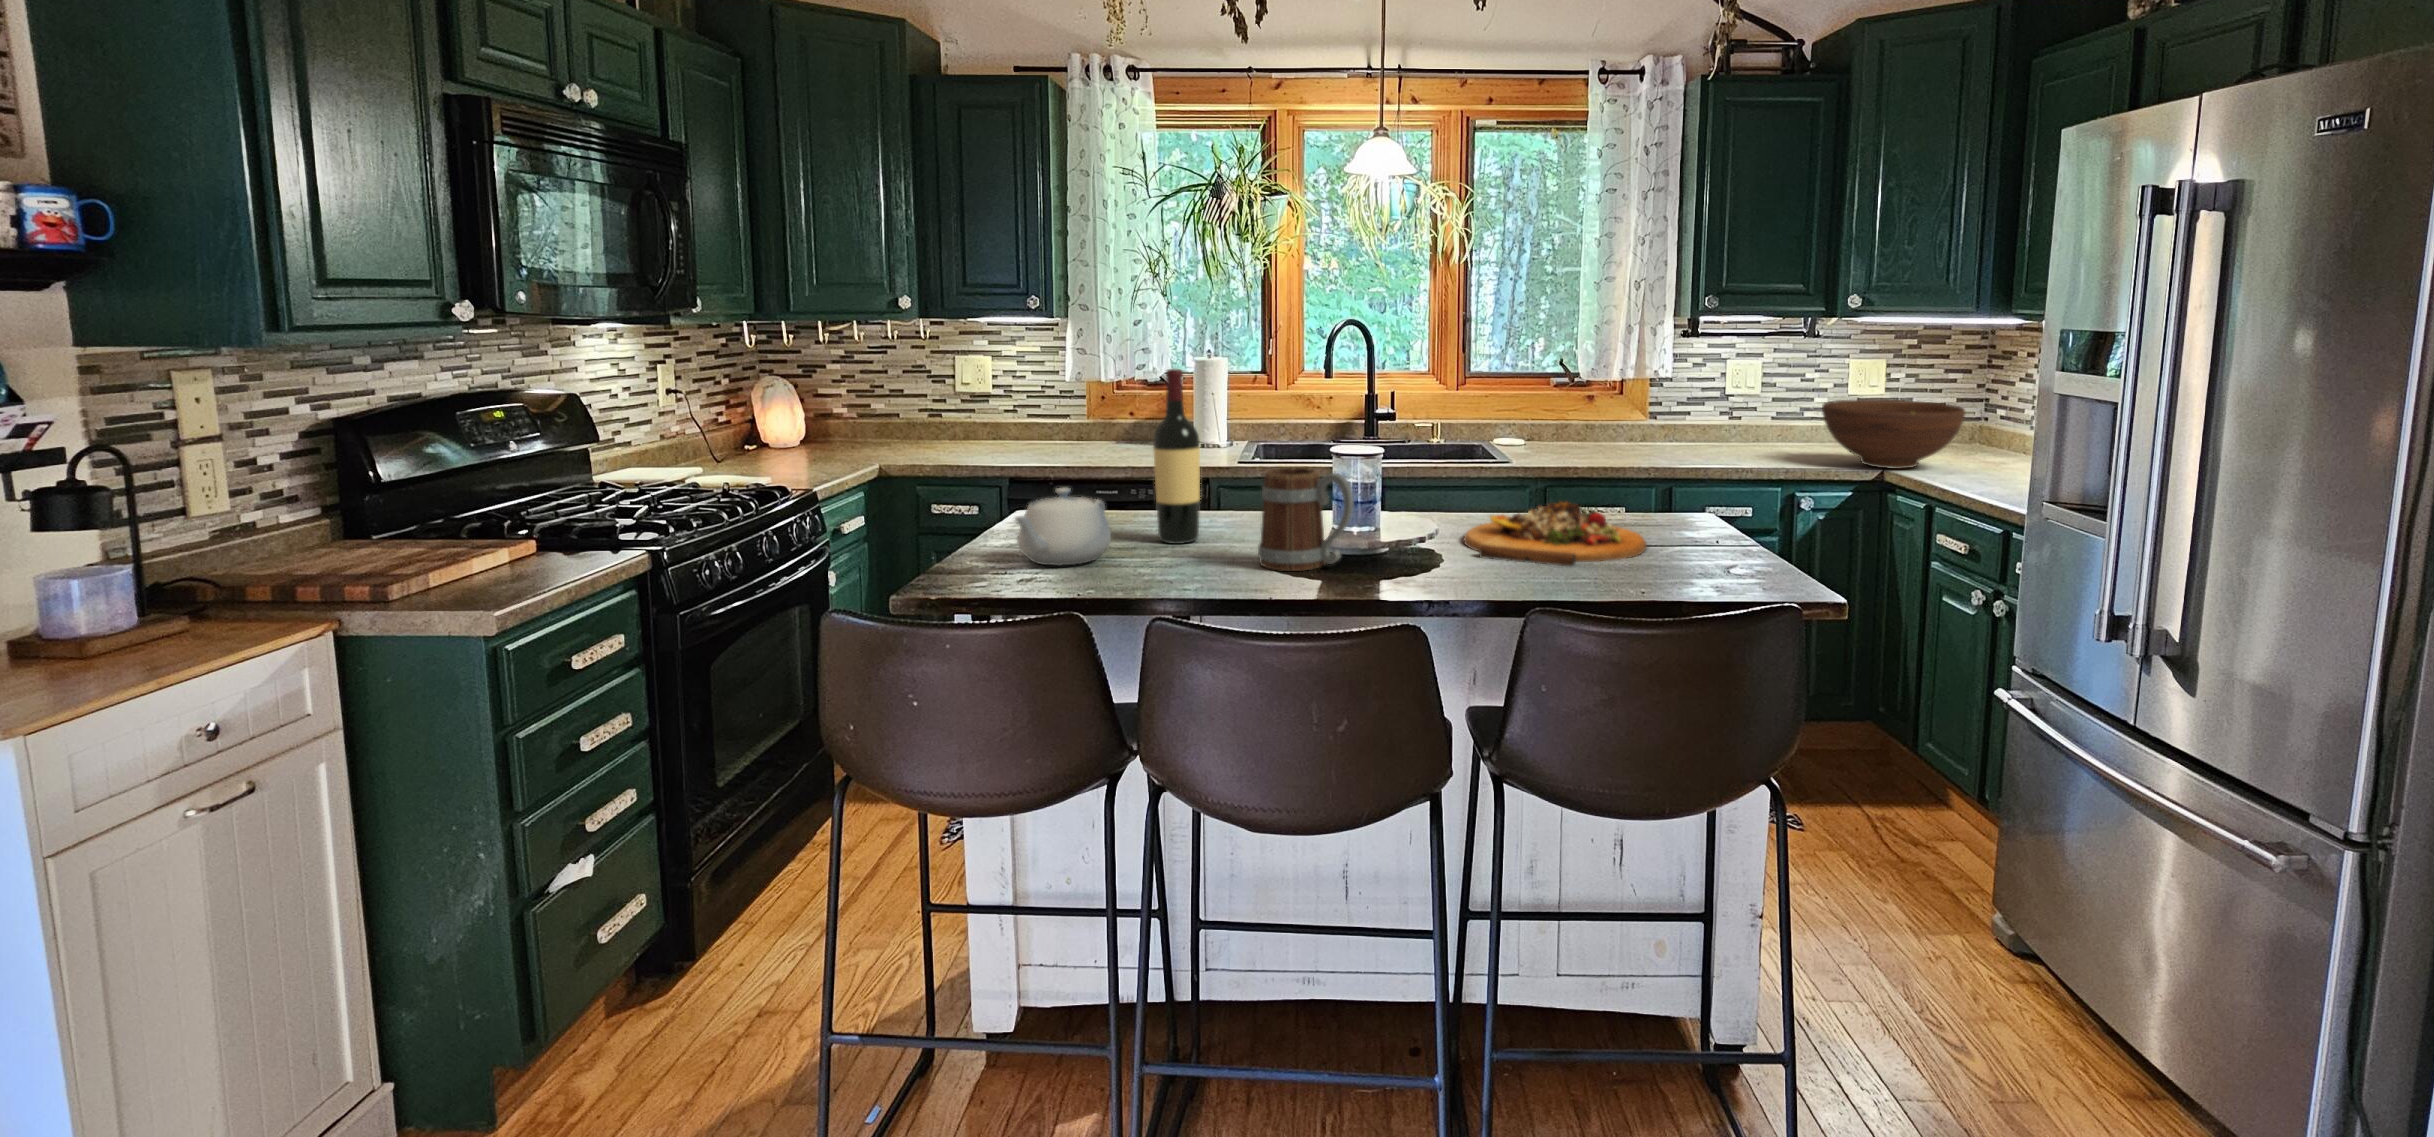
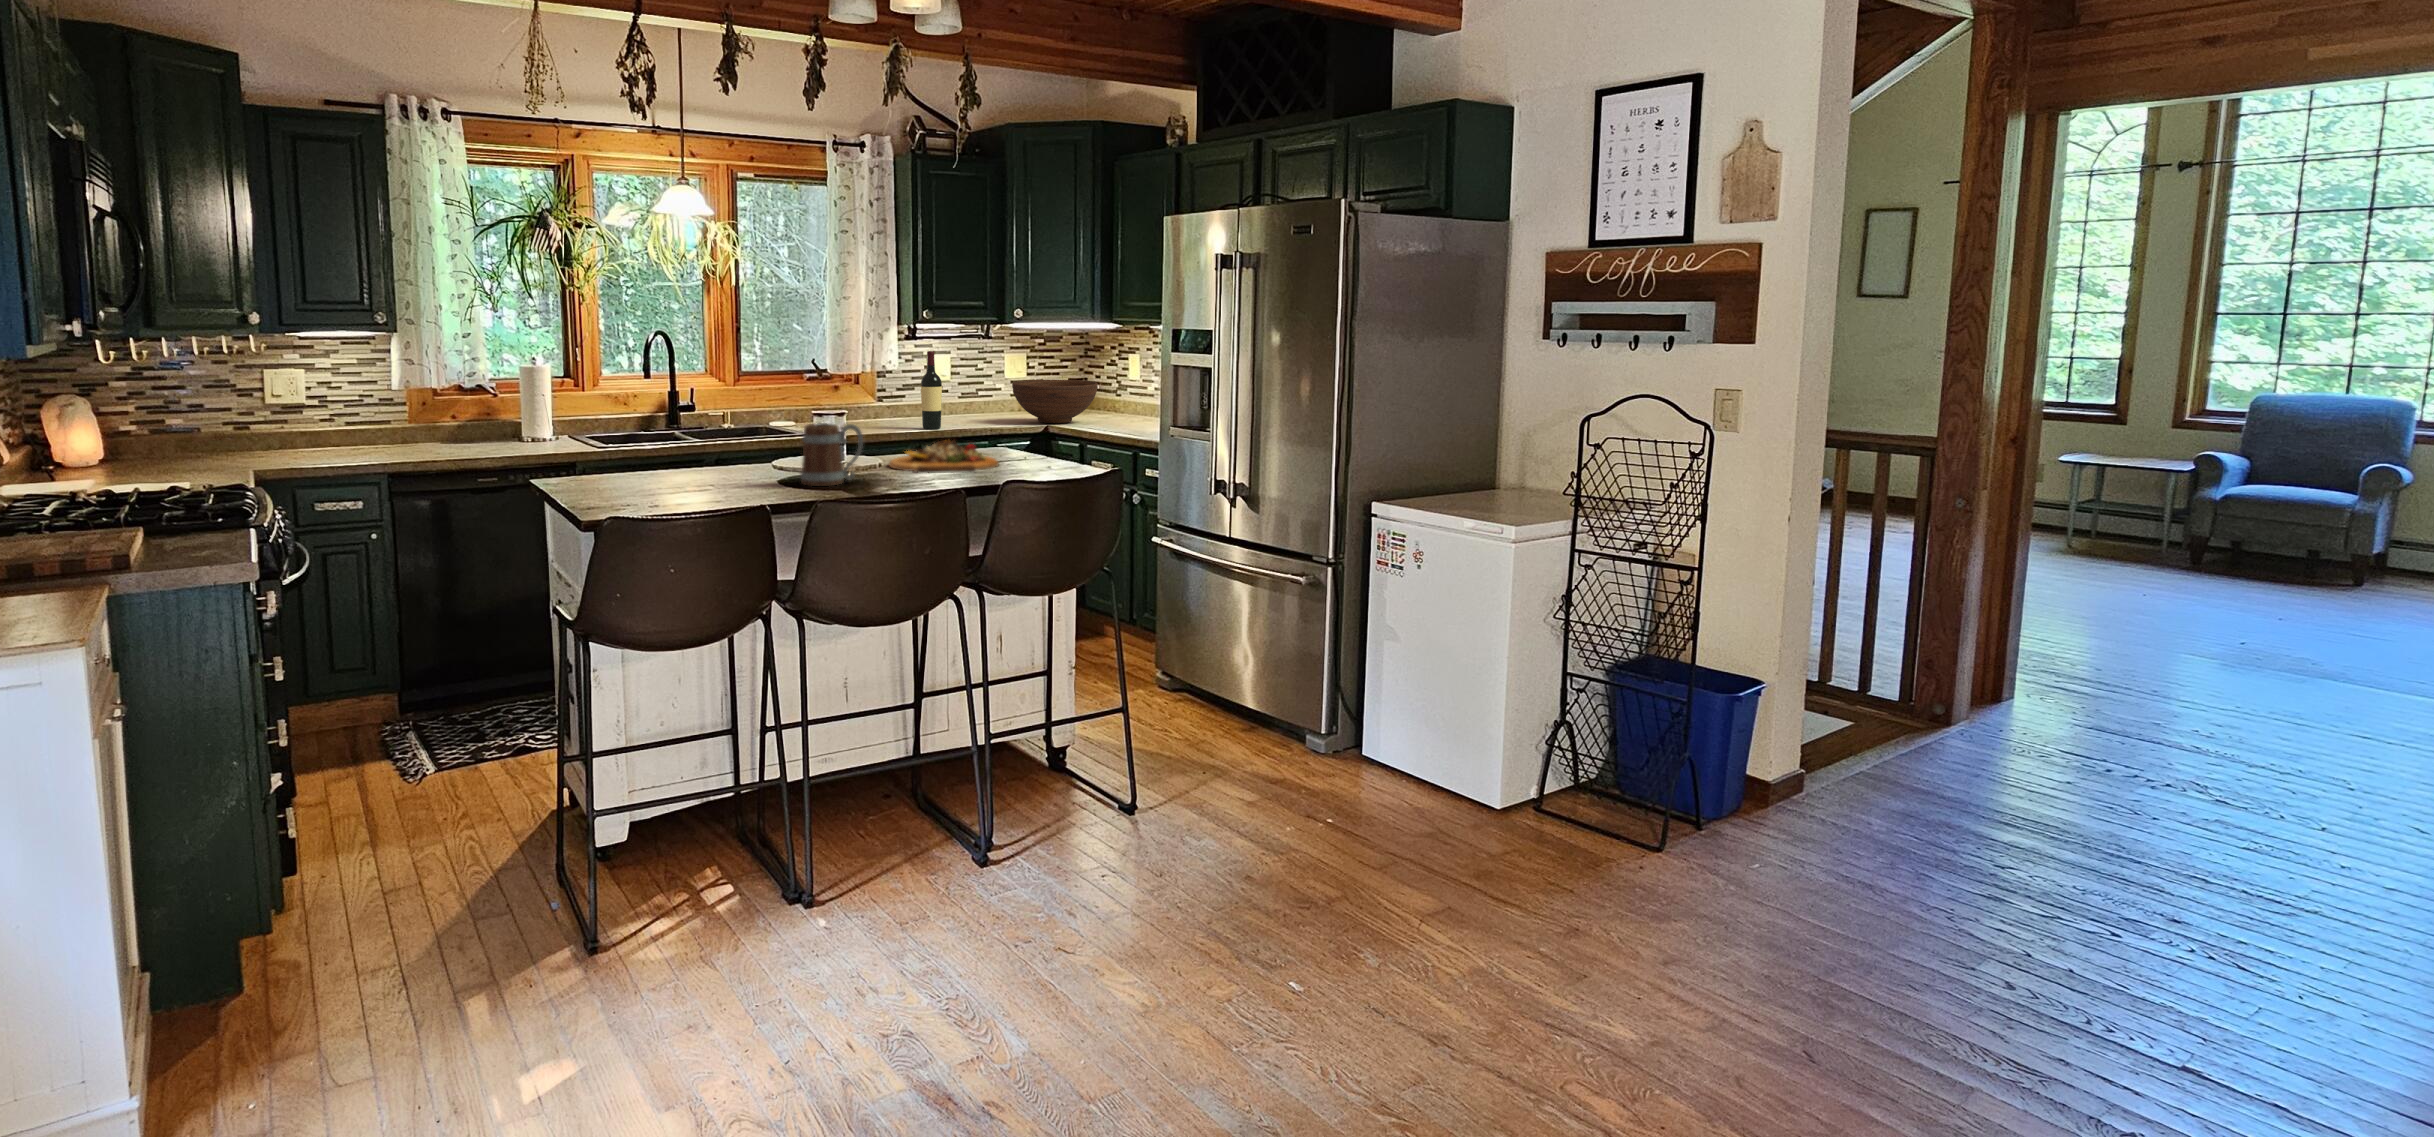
wine bottle: present [1153,369,1200,544] -> present [921,351,942,429]
teapot: present [1015,488,1111,566] -> none [643,445,708,495]

